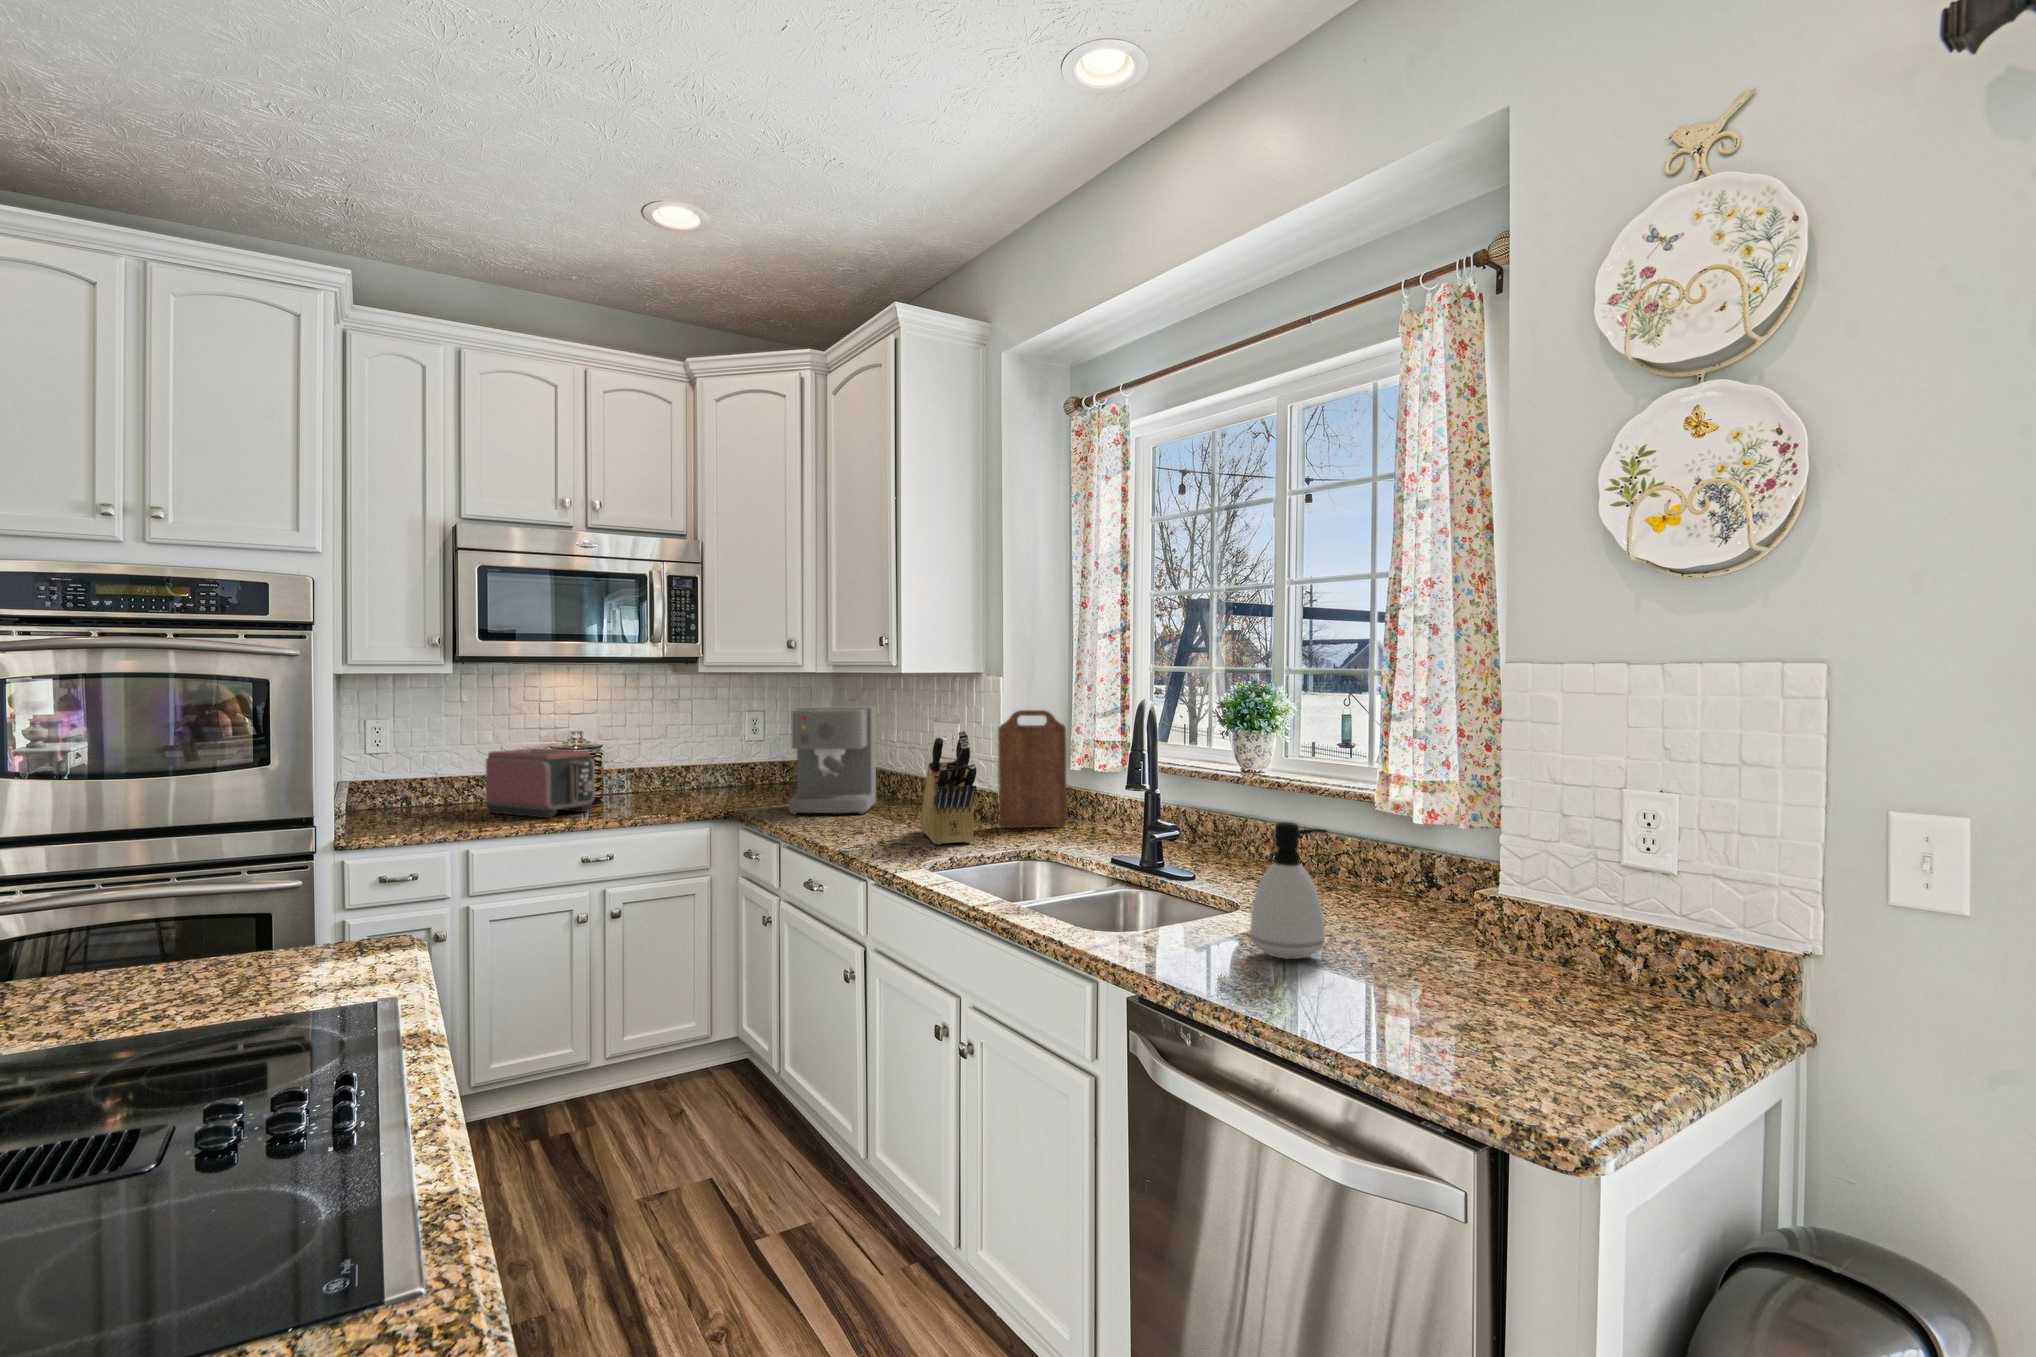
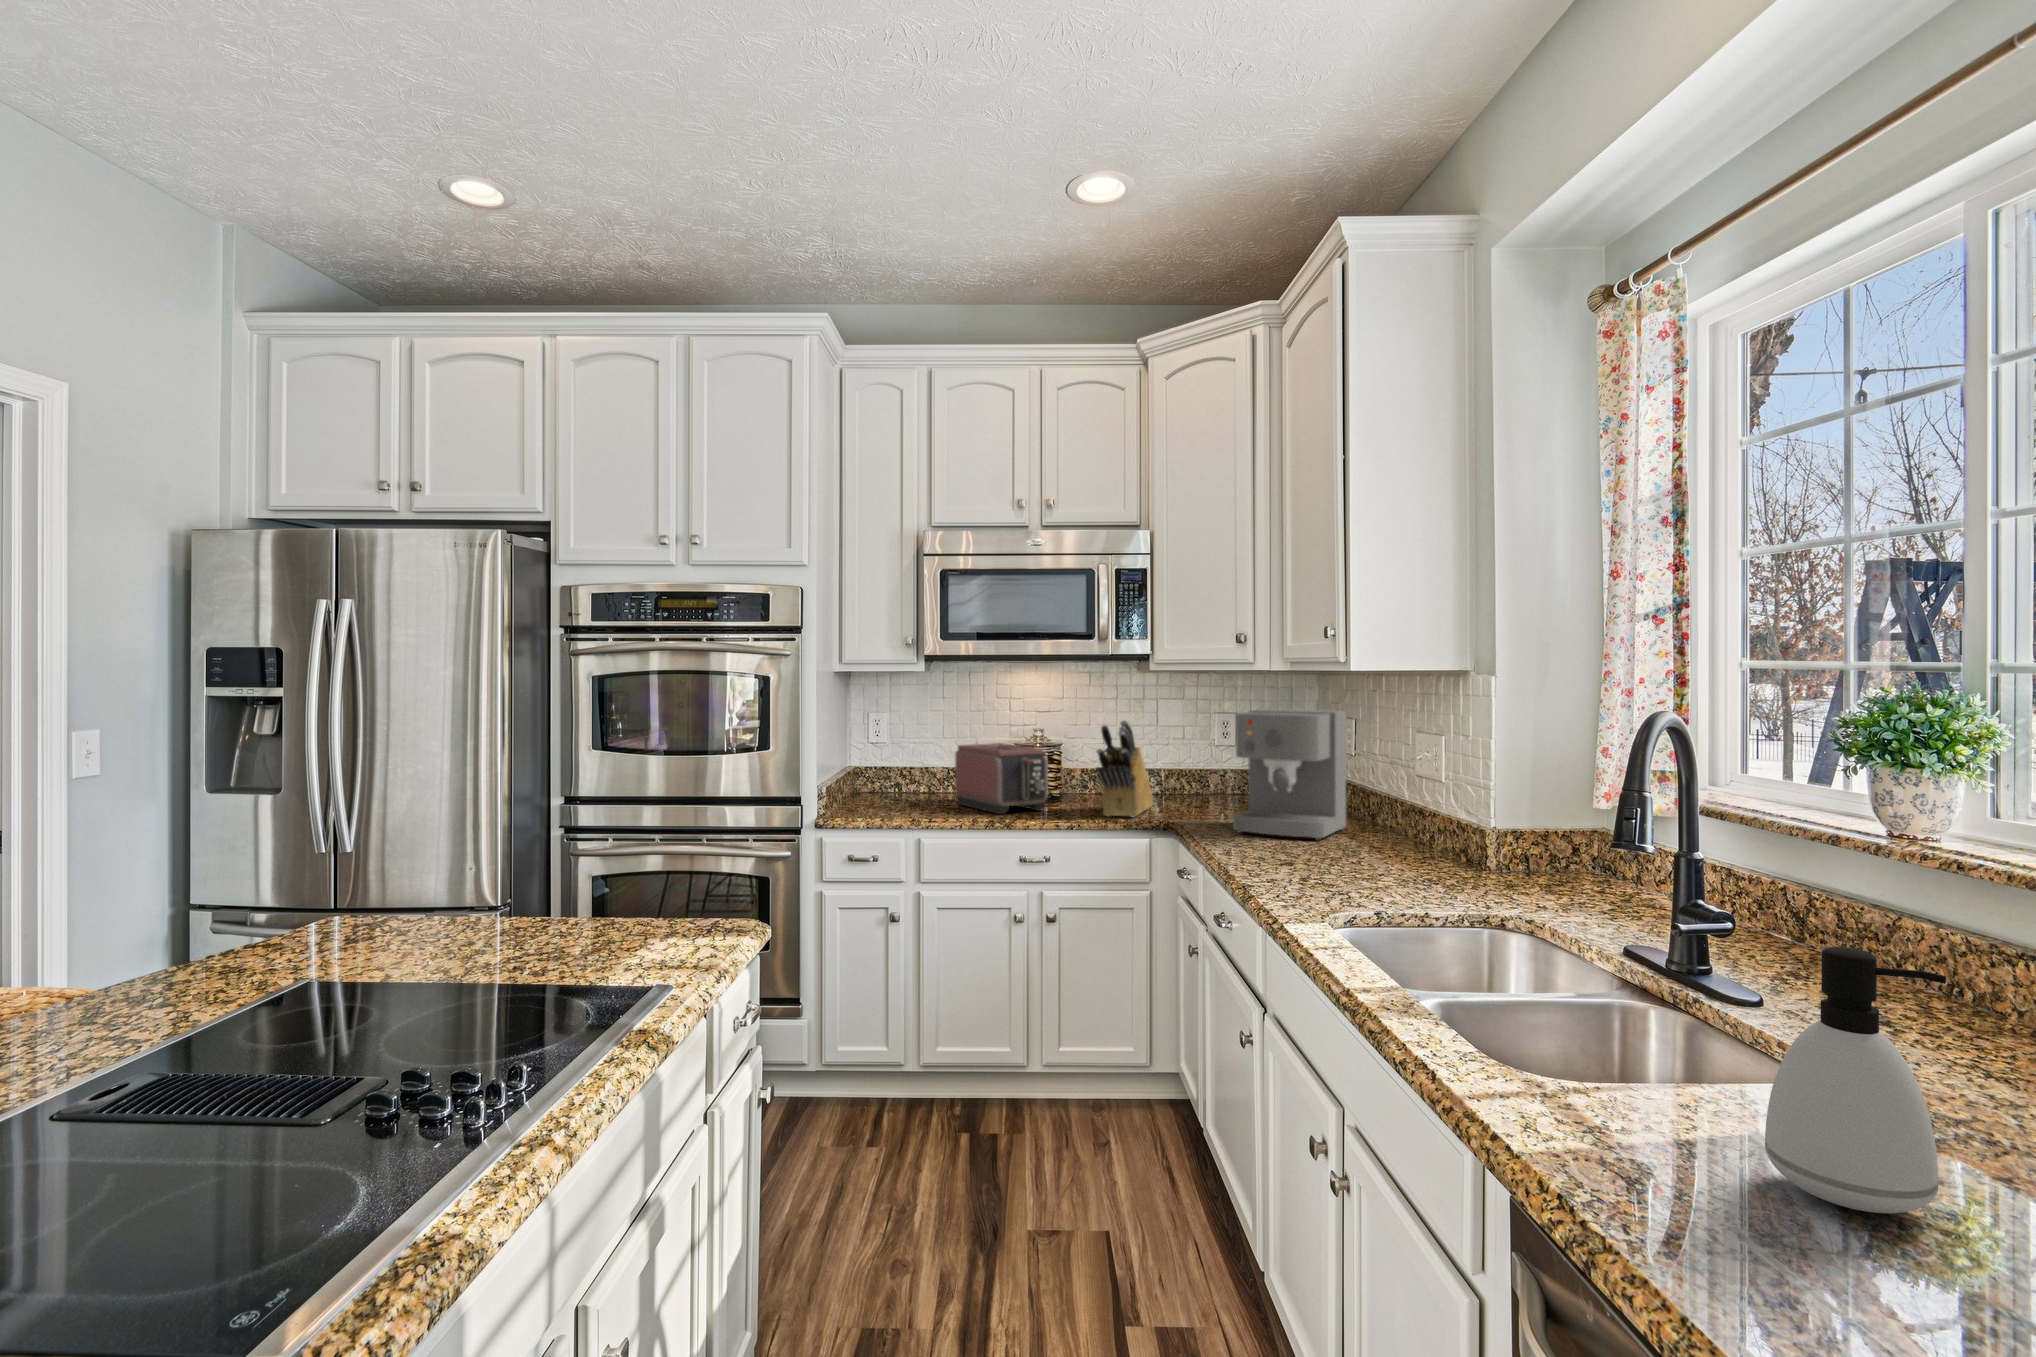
cutting board: present [998,710,1067,827] -> none [1482,721,1586,886]
knife block: present [921,731,976,845] -> present [1096,720,1153,818]

